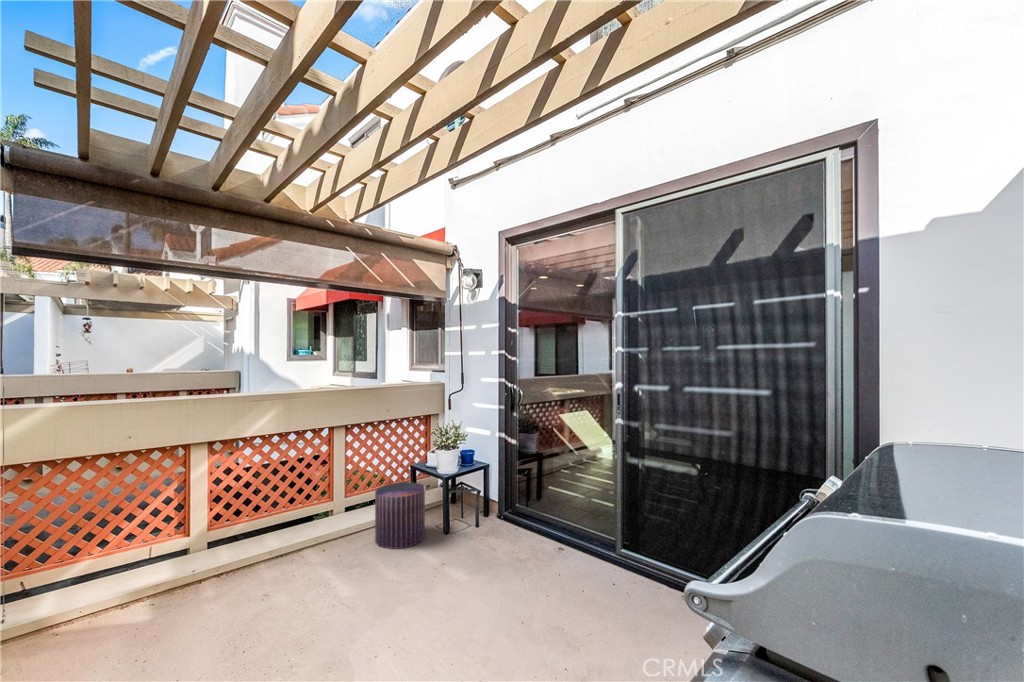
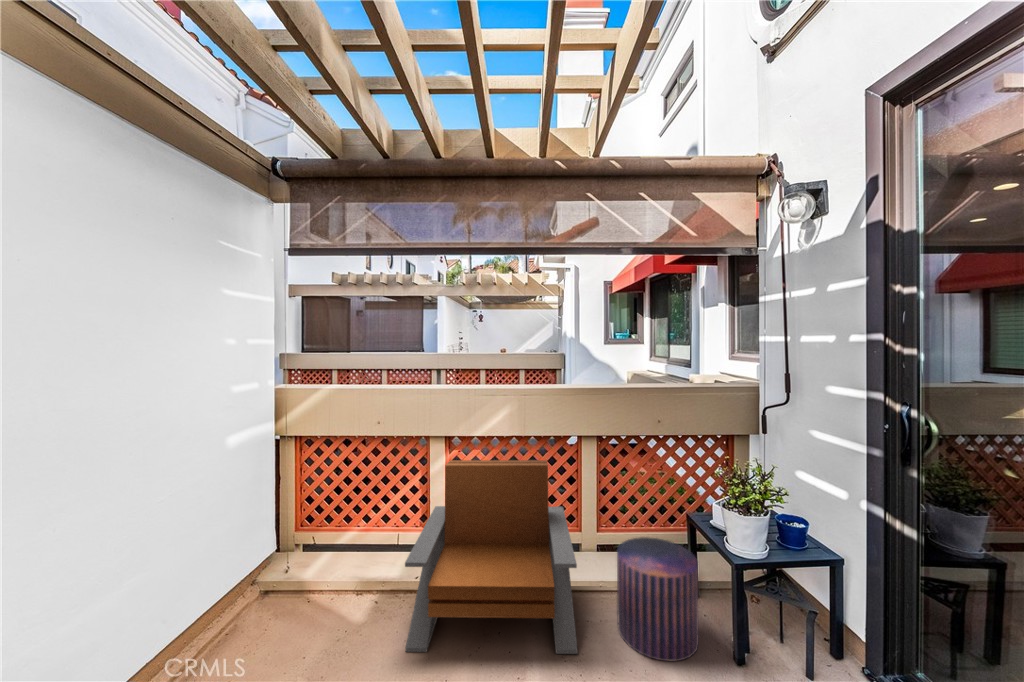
lounge chair: none [202,447,359,610] -> present [405,460,578,654]

